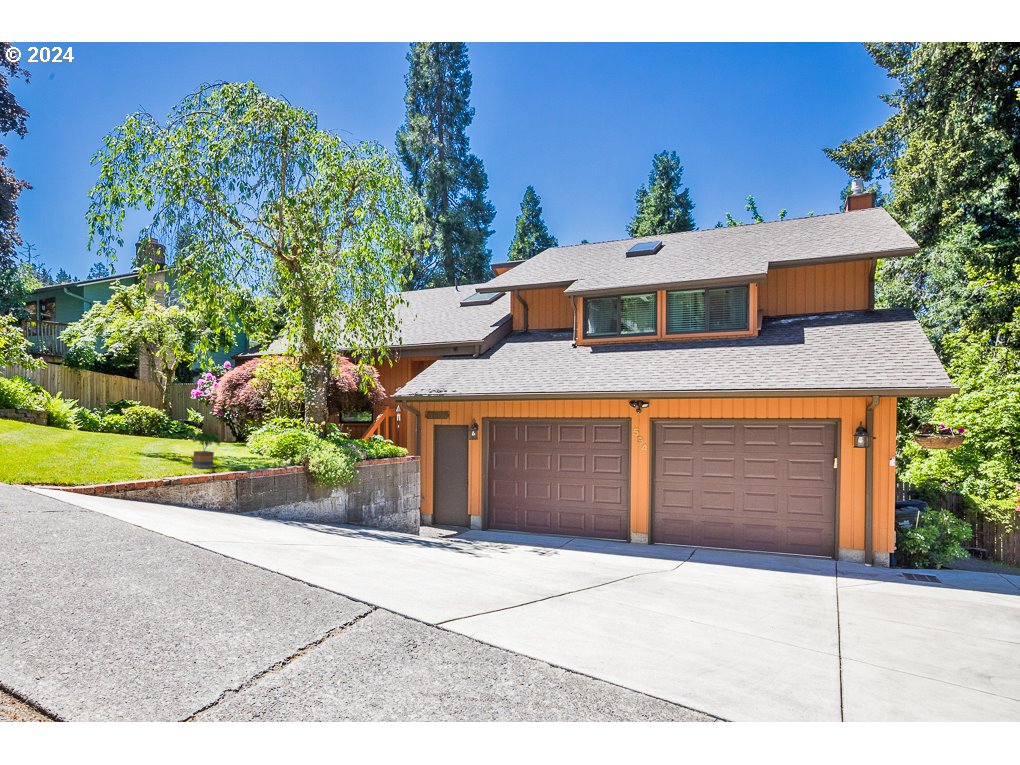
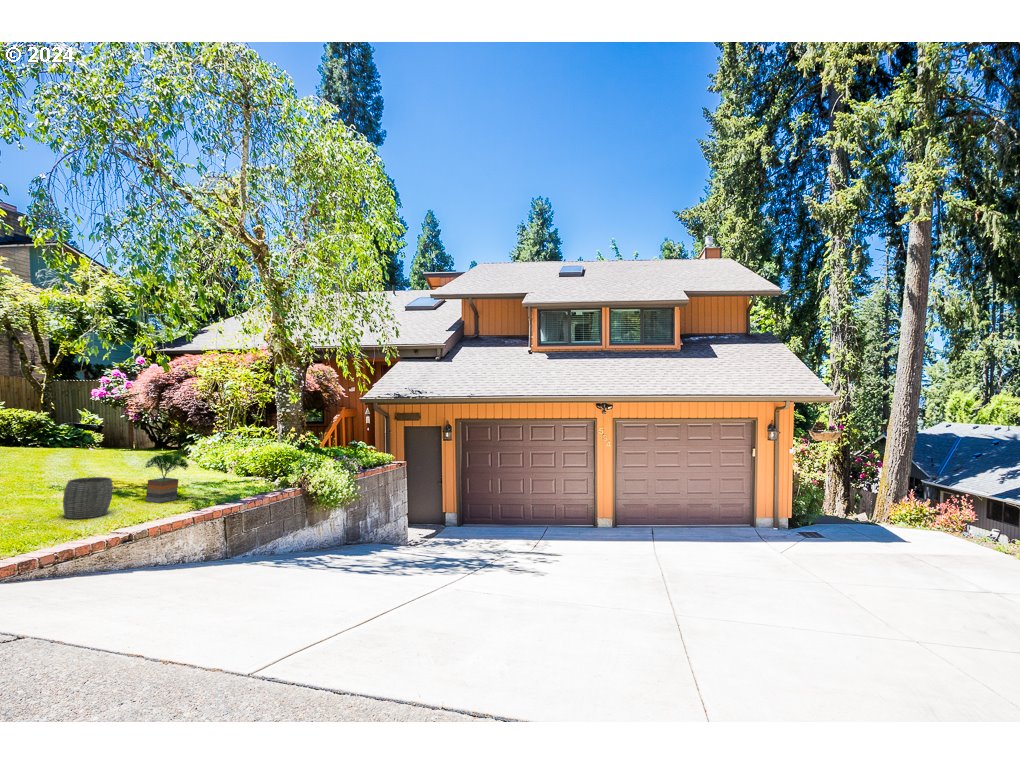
woven basket: none [139,444,168,471] -> present [63,477,113,519]

